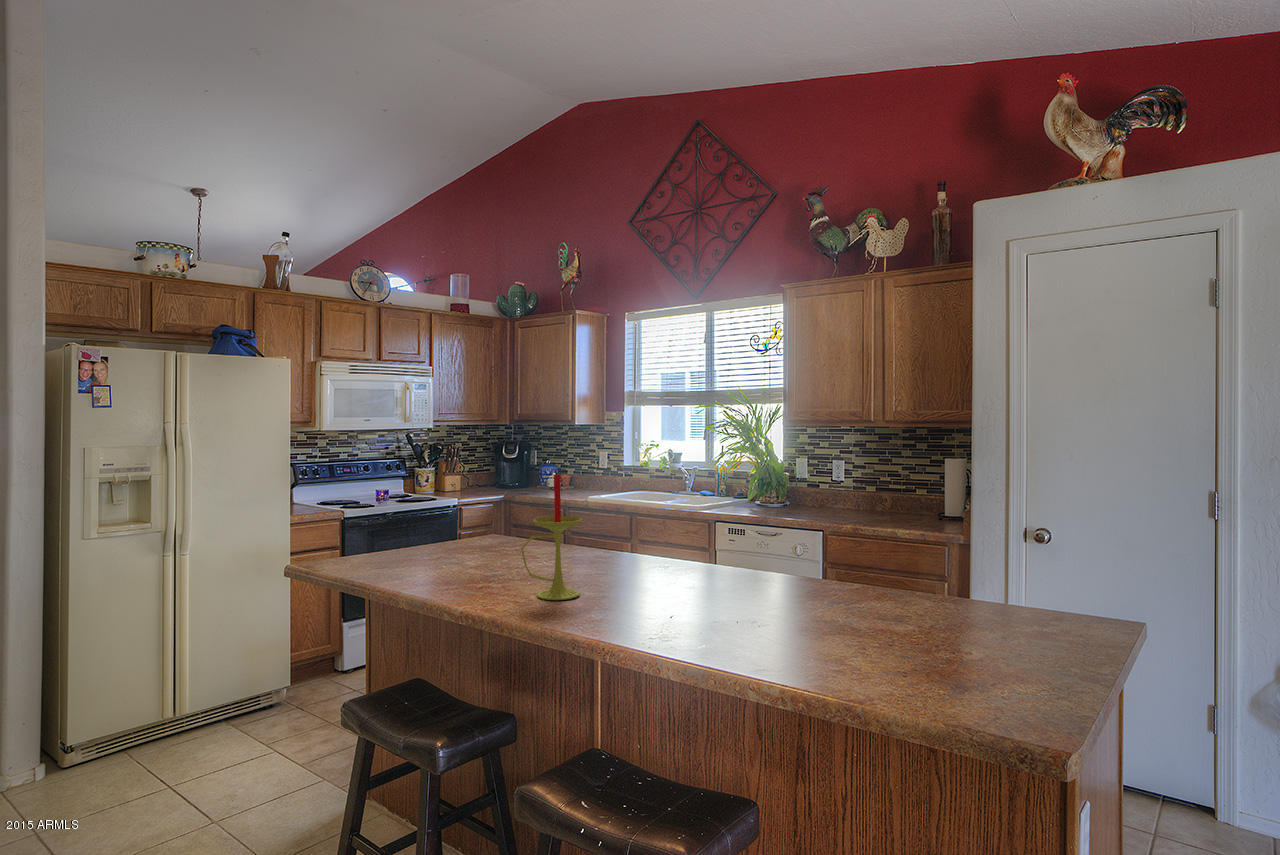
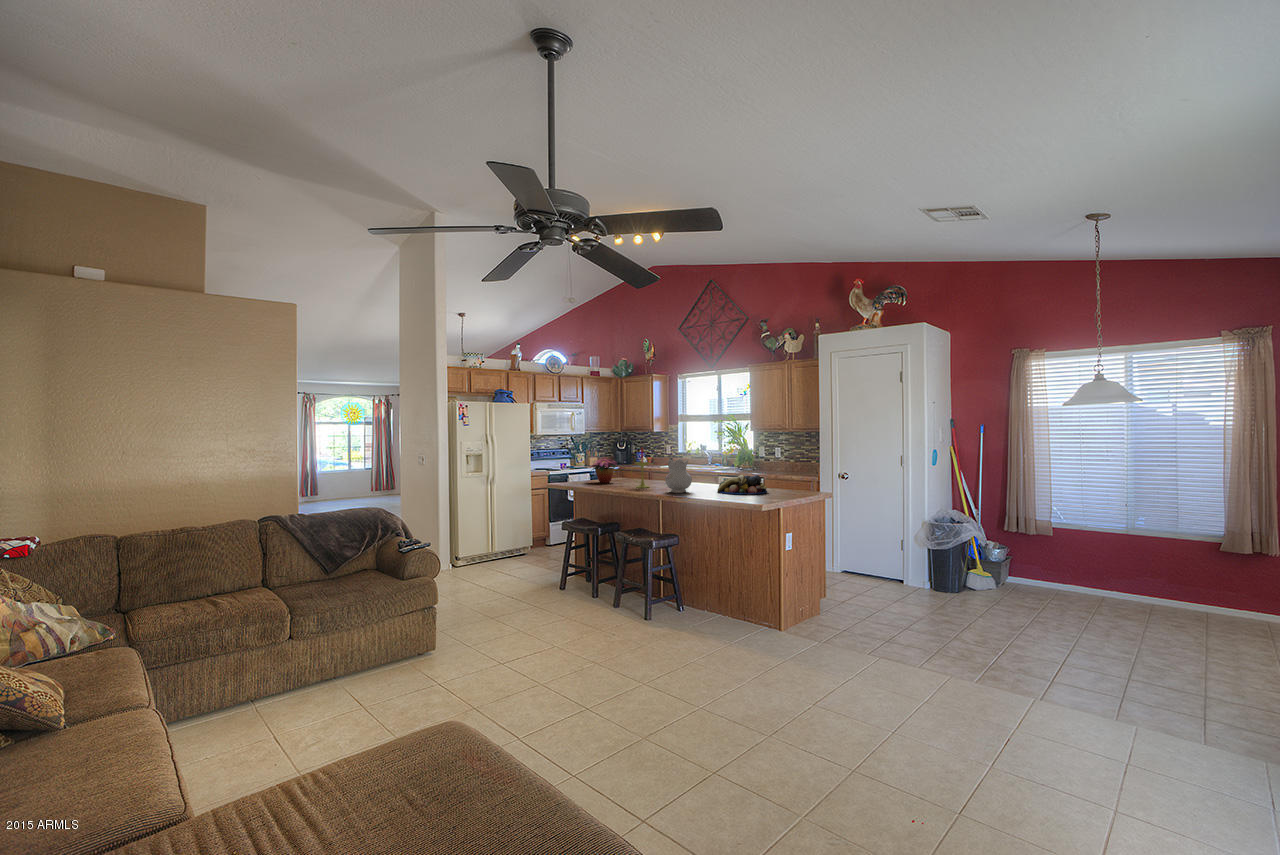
flower arrangement: none [397,498,501,568] -> present [590,459,617,483]
ceramic pitcher: none [637,511,728,640] -> present [665,458,692,493]
fruit bowl: none [803,567,976,649] -> present [718,475,767,494]

